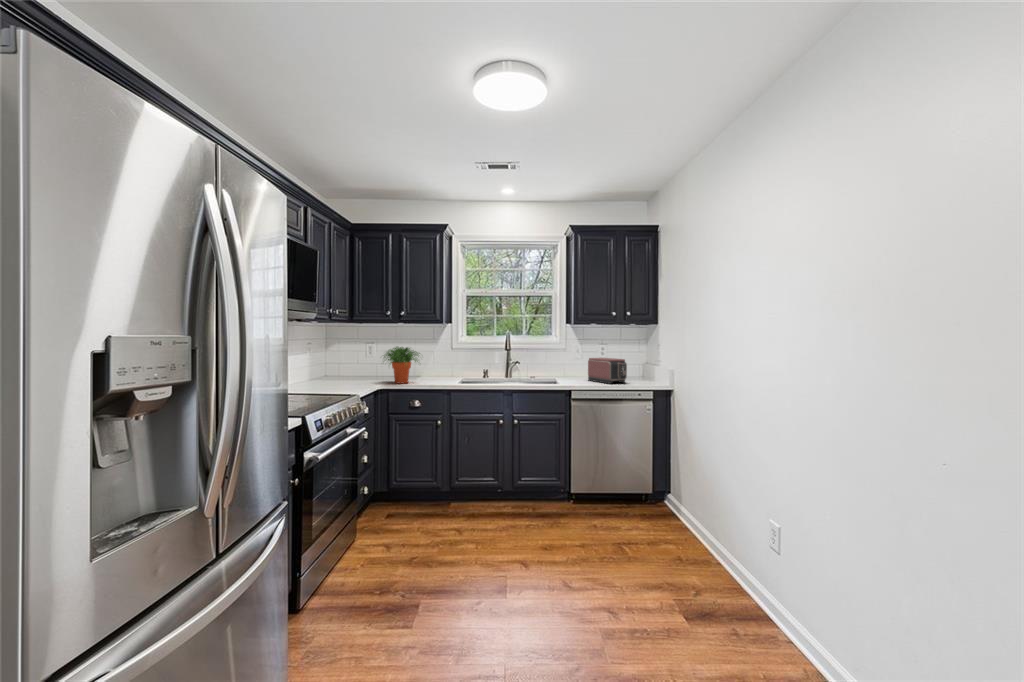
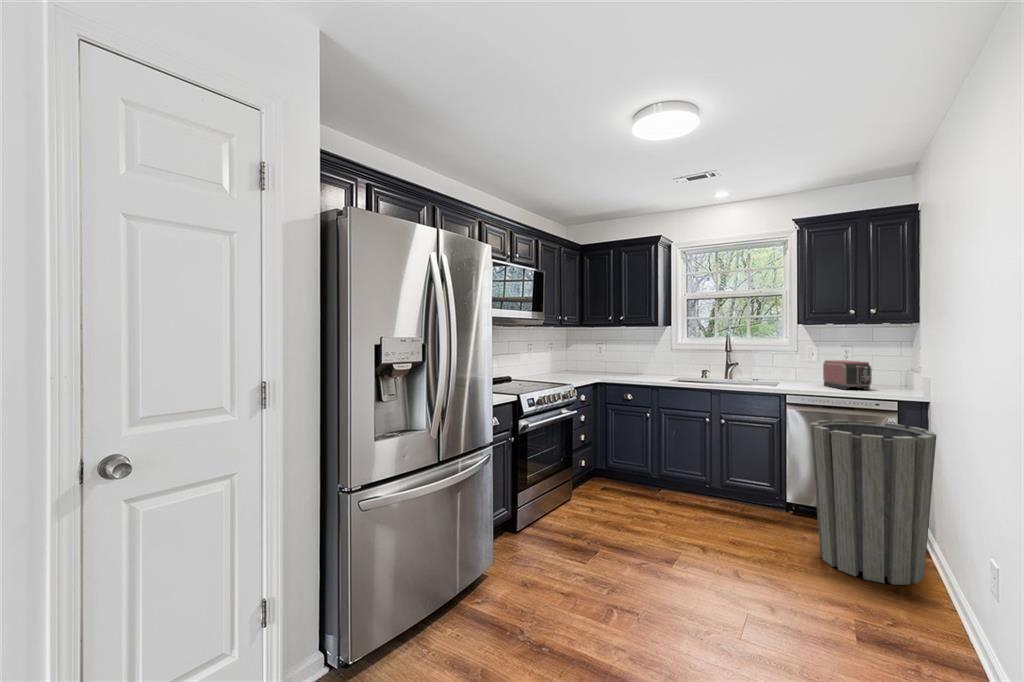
potted plant: present [384,347,420,383] -> none [598,347,637,380]
trash can: none [610,413,706,560] -> present [811,420,937,585]

